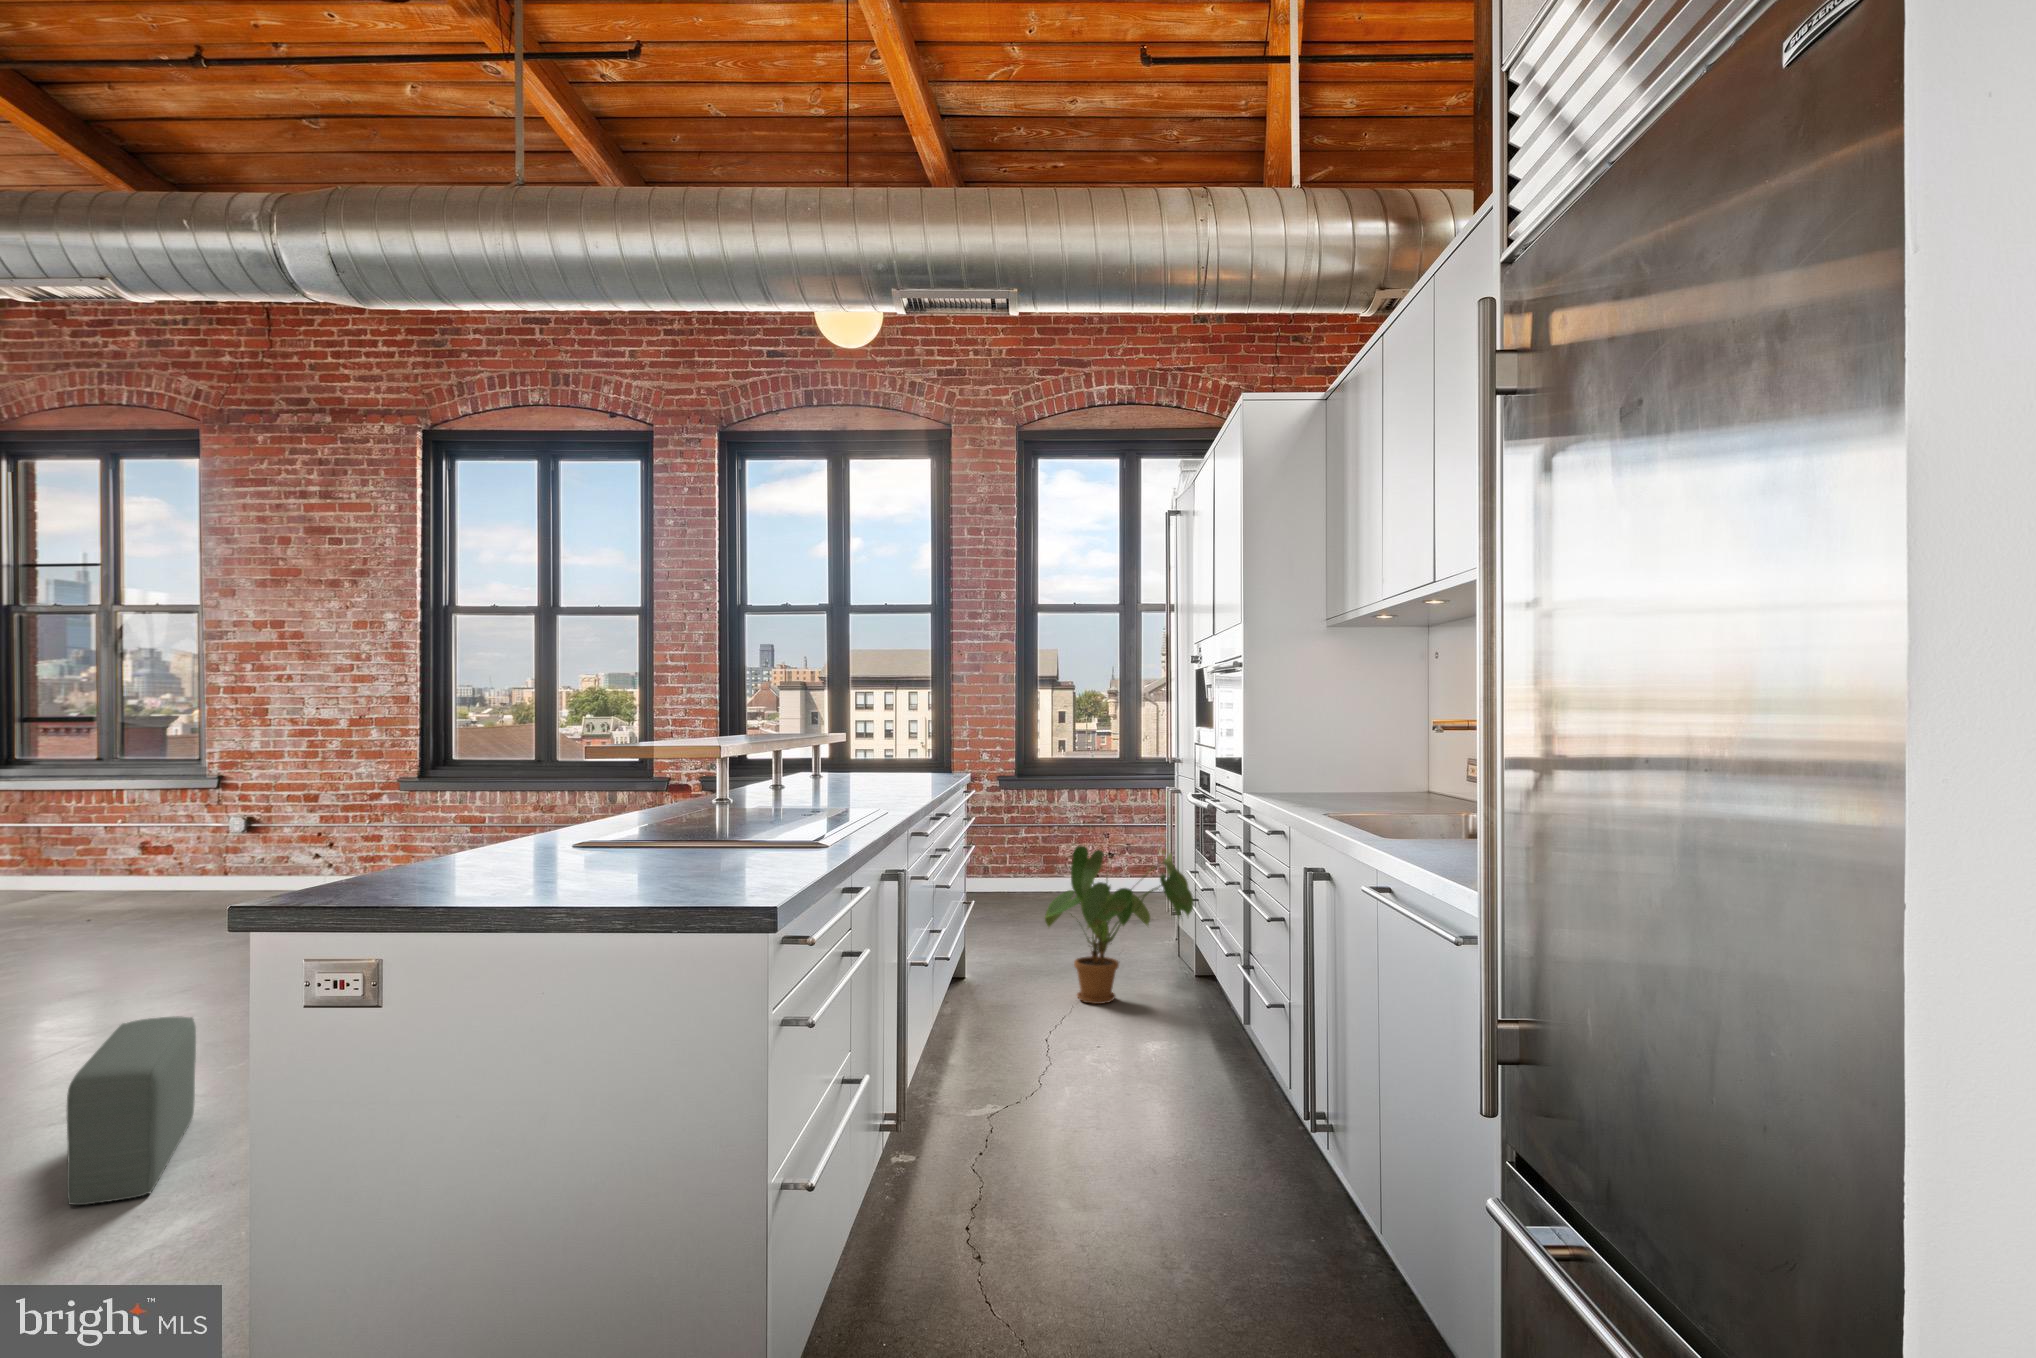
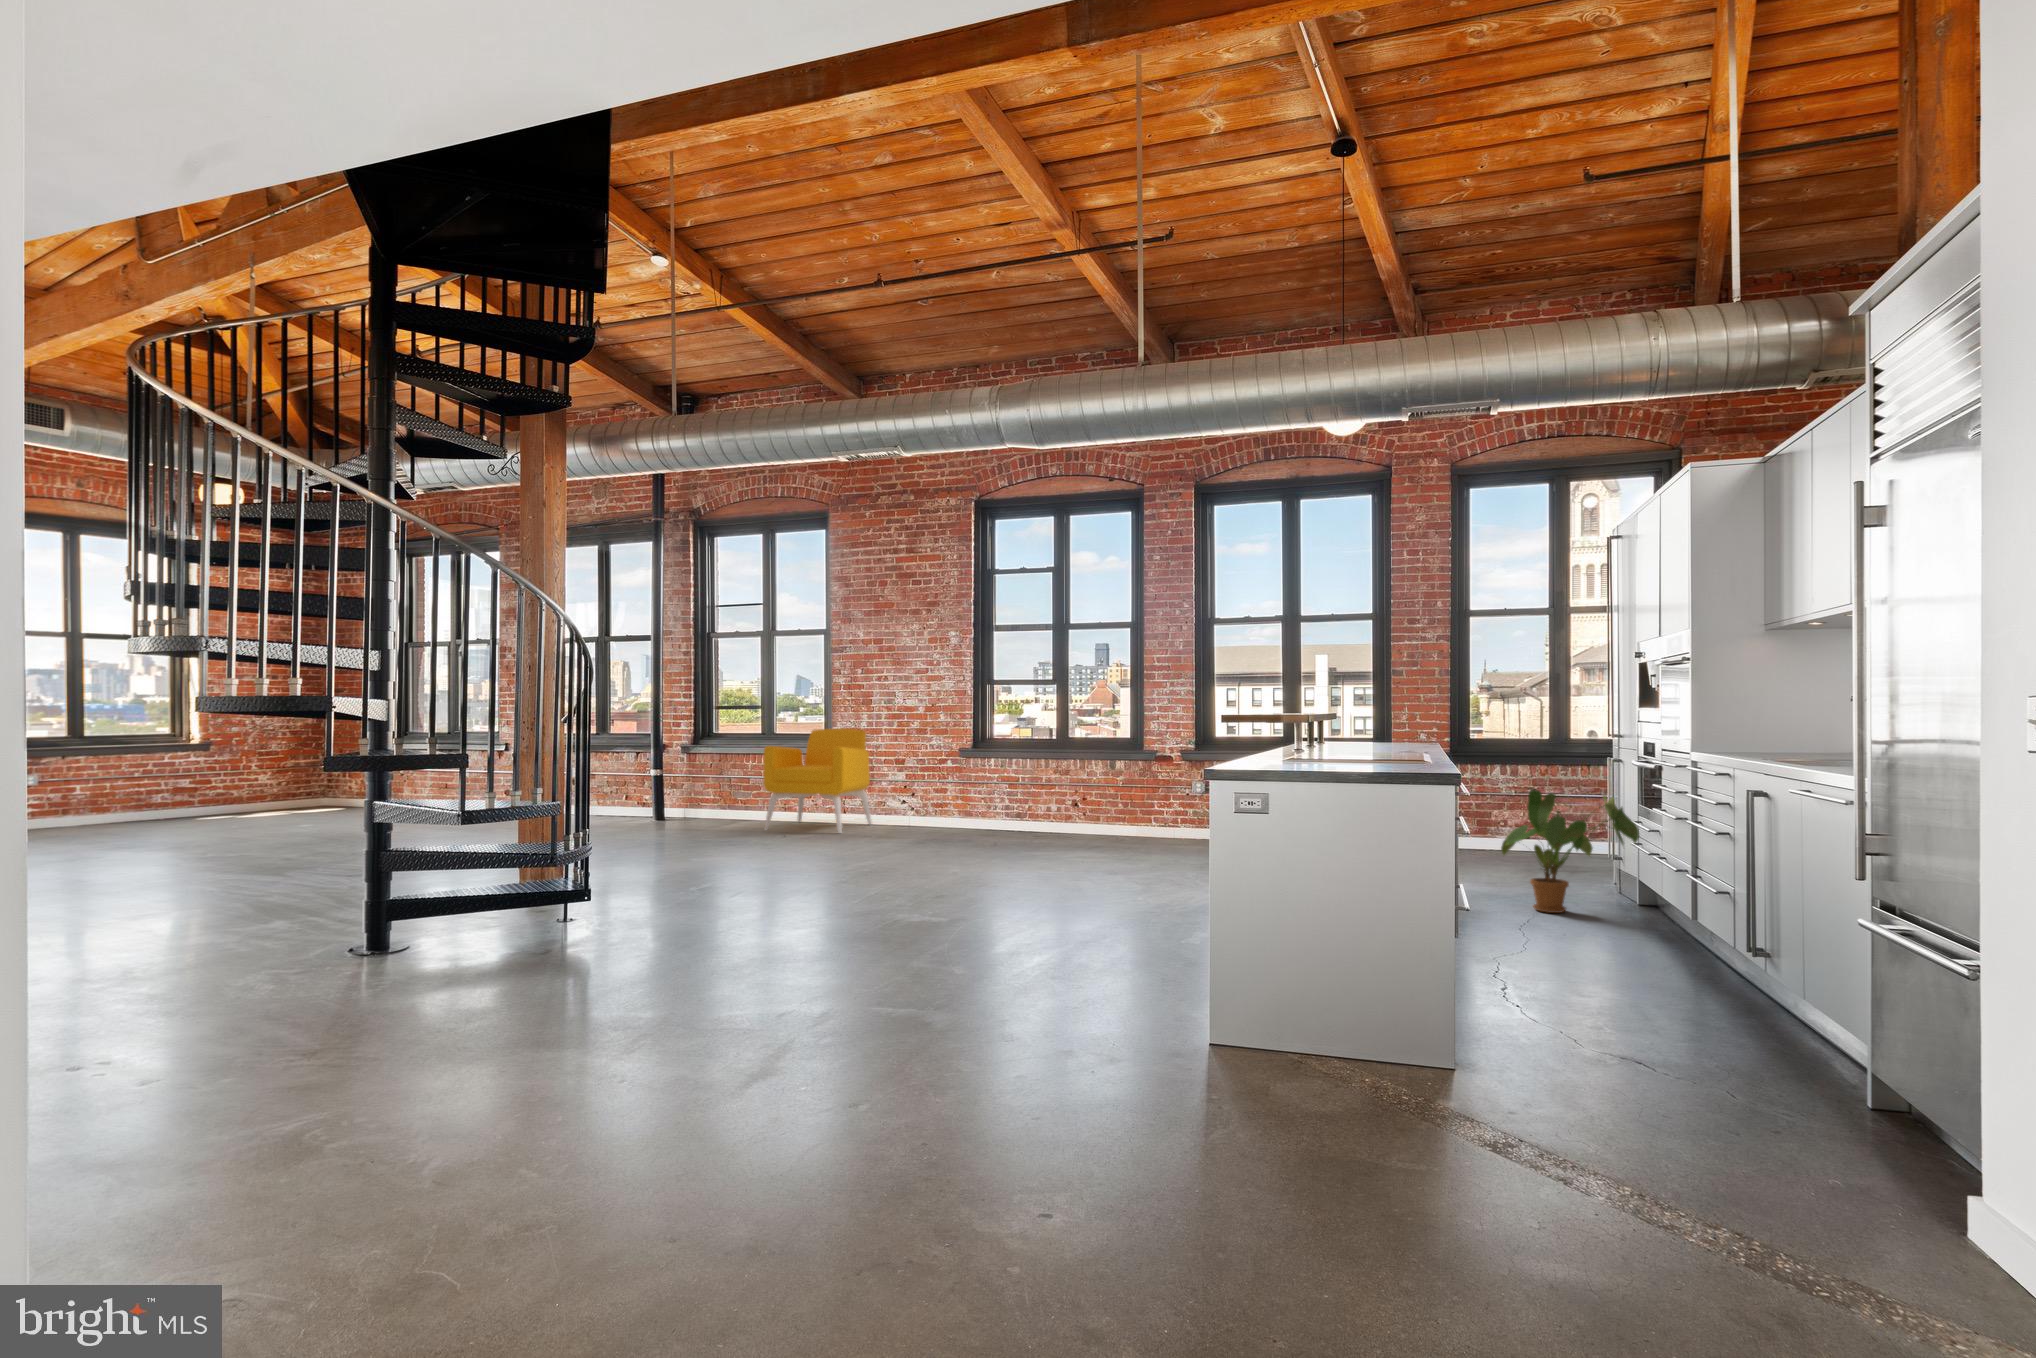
armchair: none [72,750,263,905] -> present [763,728,872,833]
pouf: present [67,1016,196,1205] -> none [925,872,980,971]

